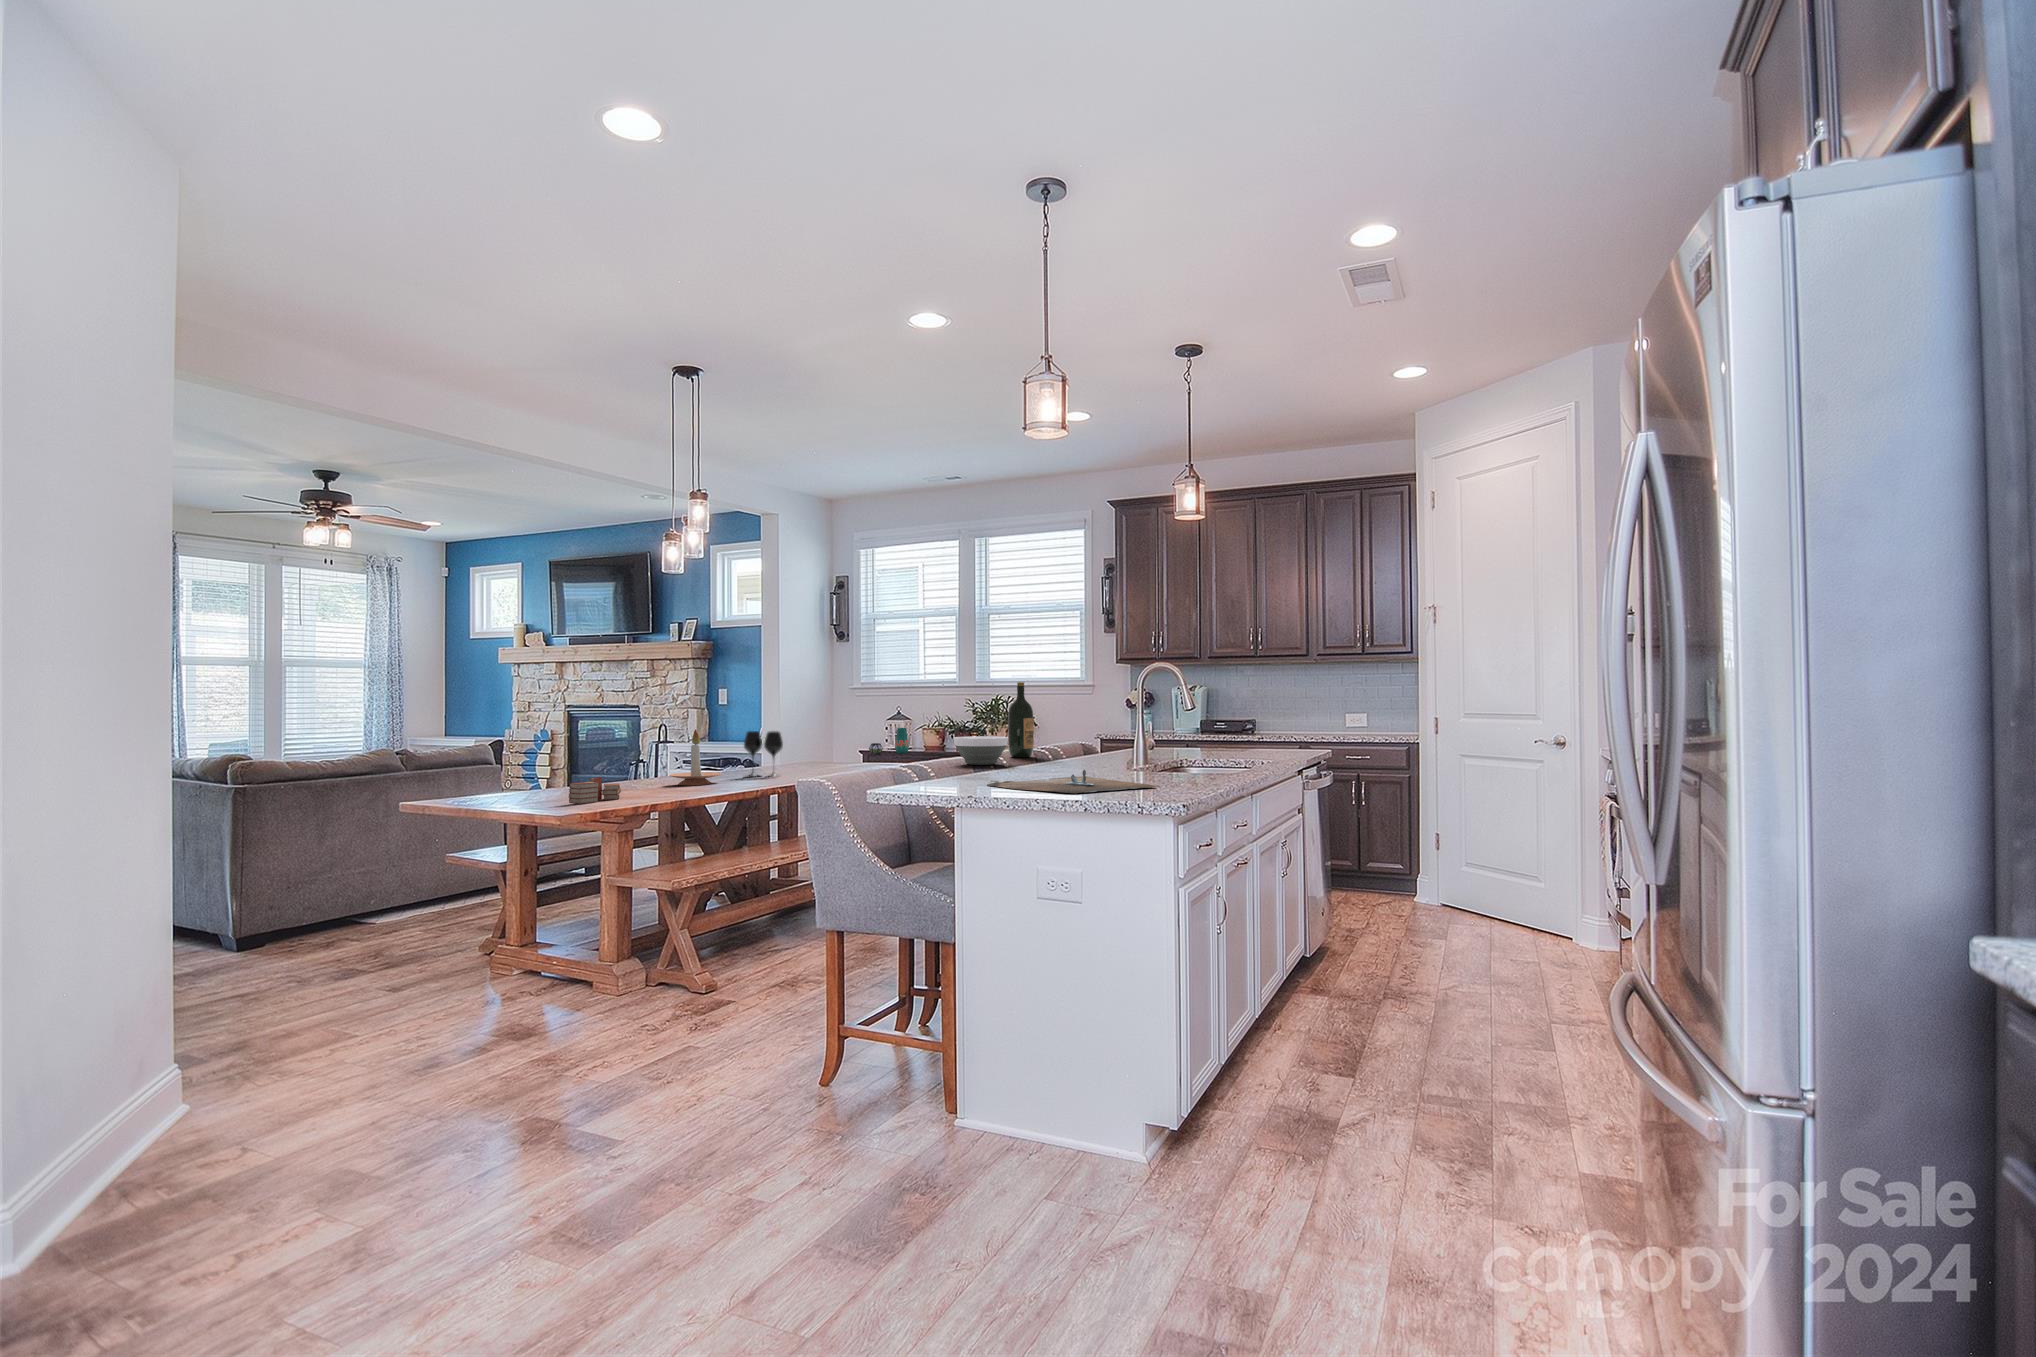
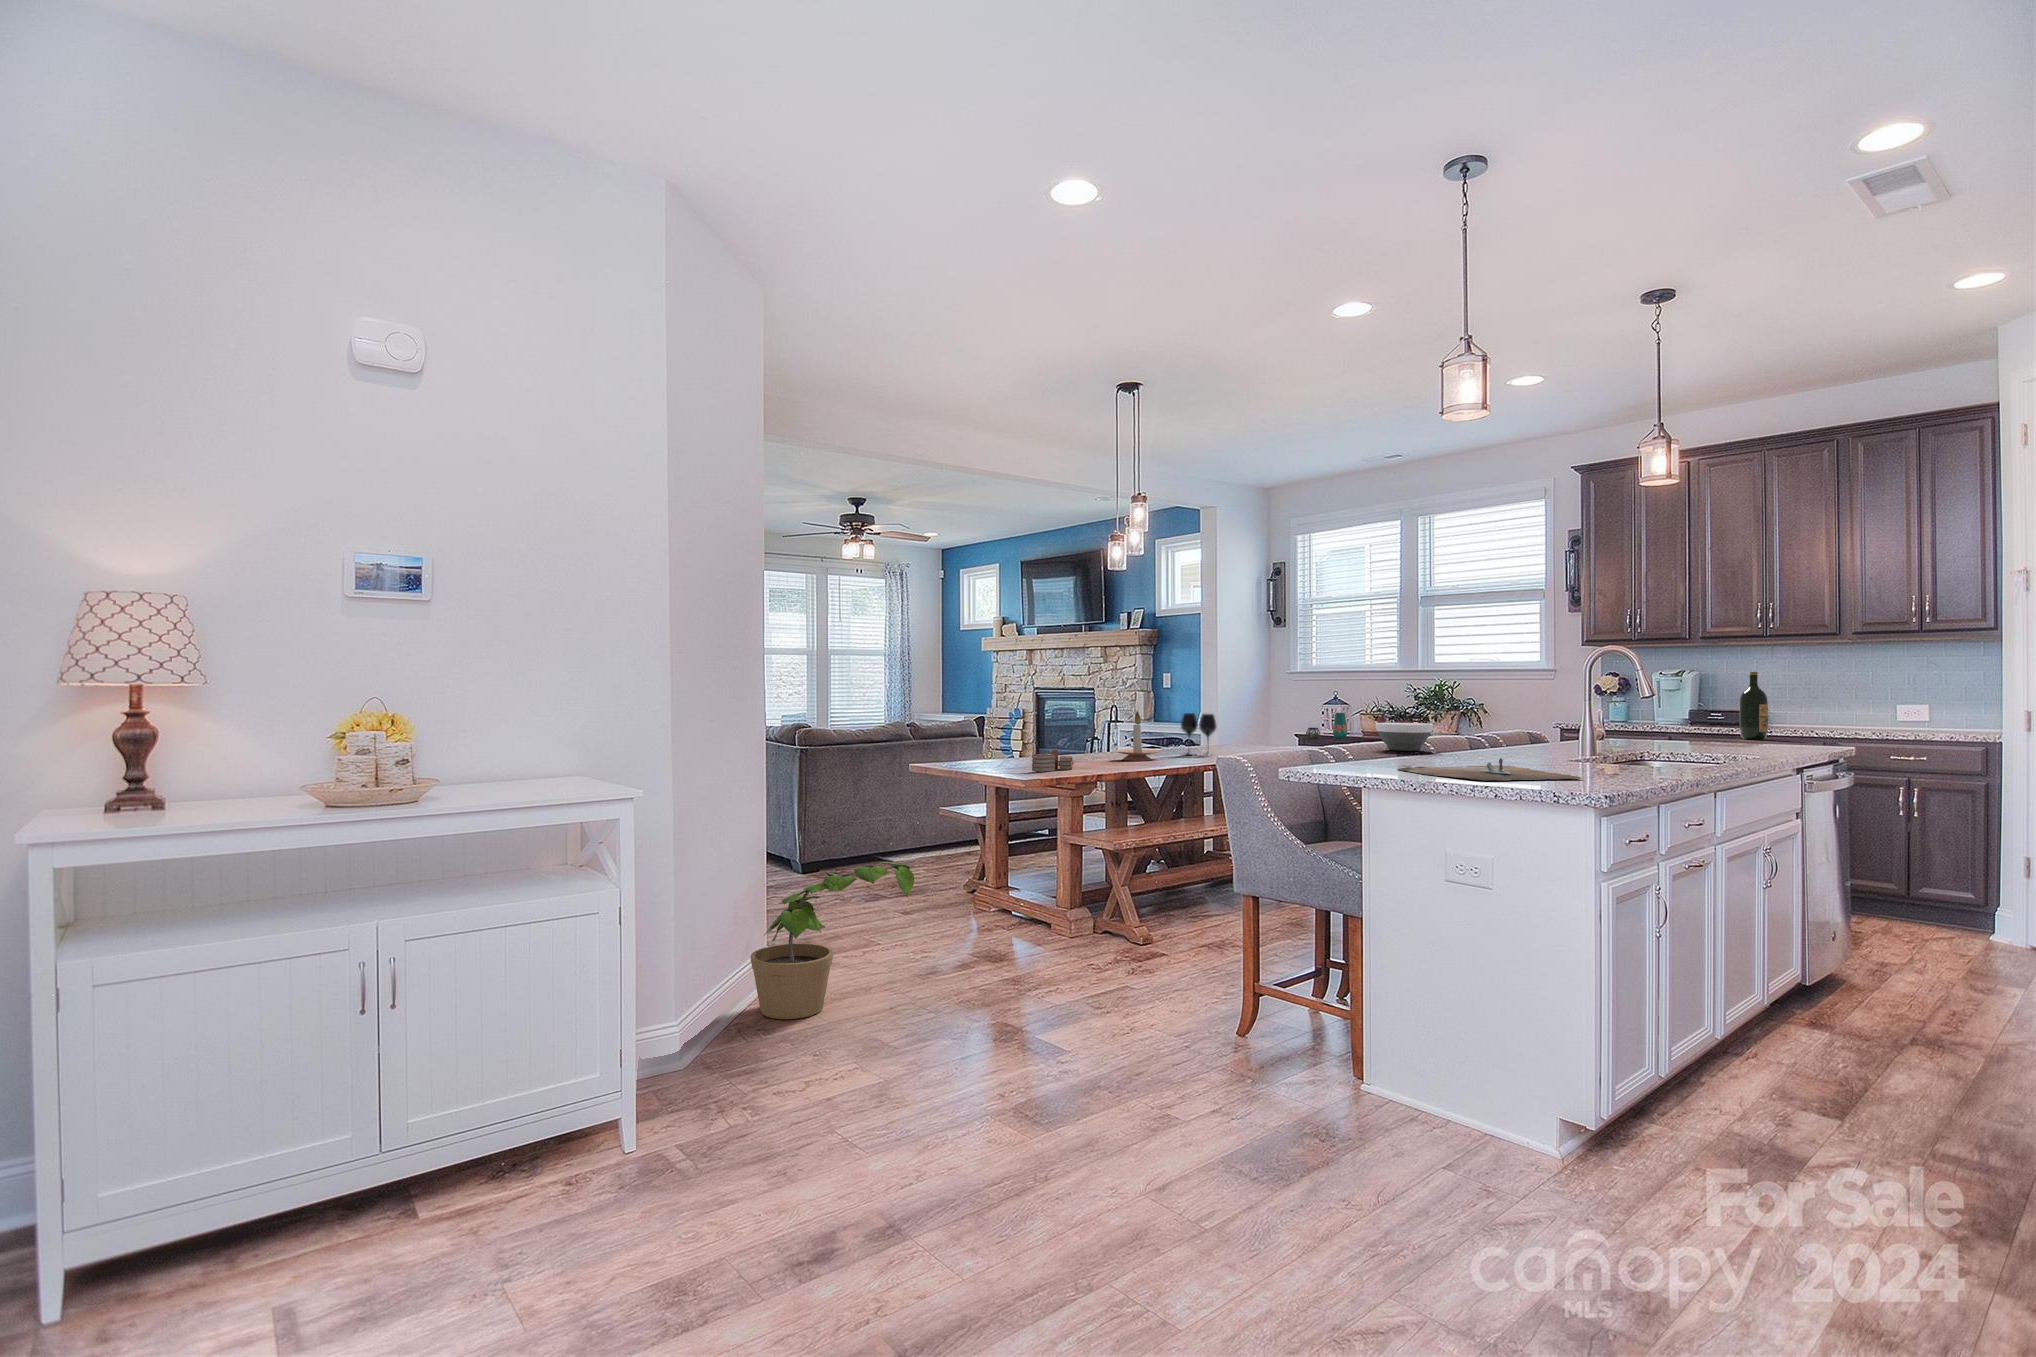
wine bottle: present [1008,682,1034,757] -> present [1740,672,1768,739]
potted plant: none [135,934,405,1170] -> present [750,862,914,1019]

